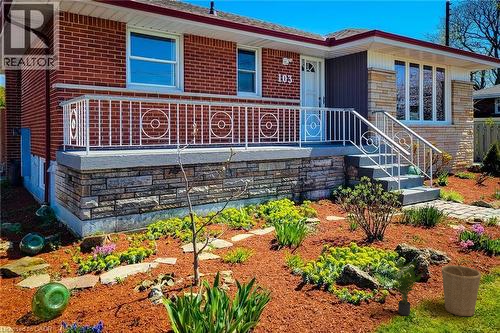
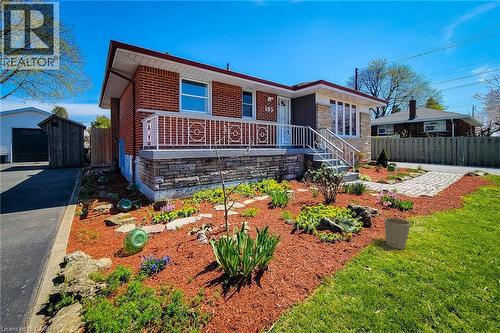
potted plant: present [388,263,418,315] -> none [350,214,378,249]

